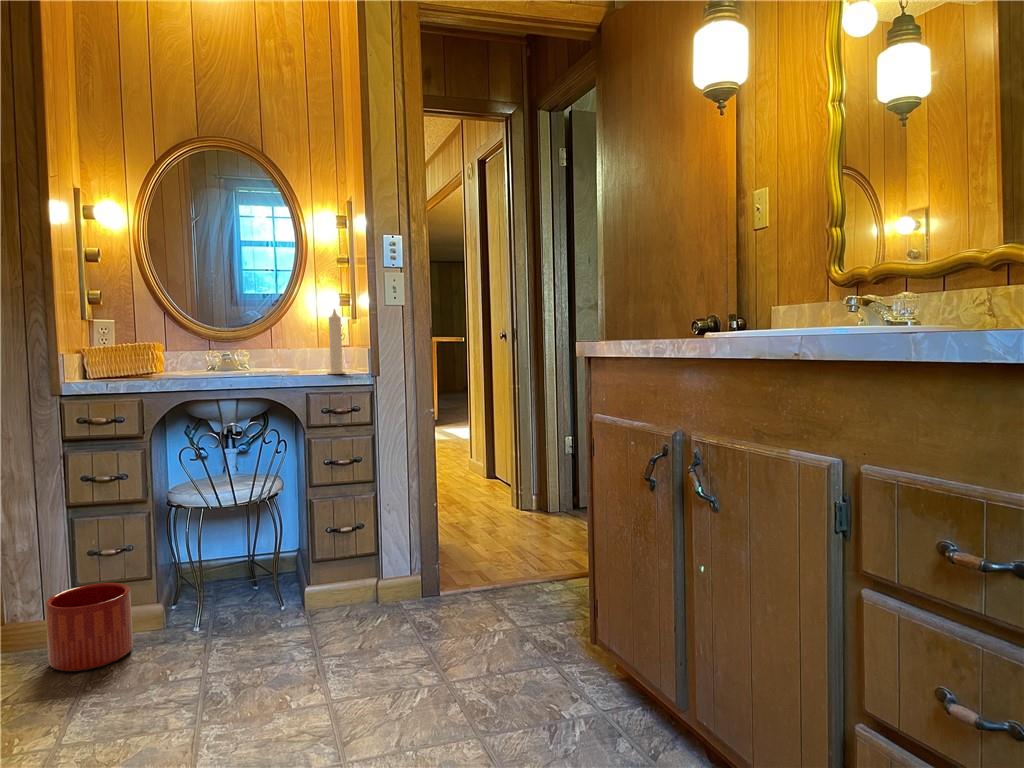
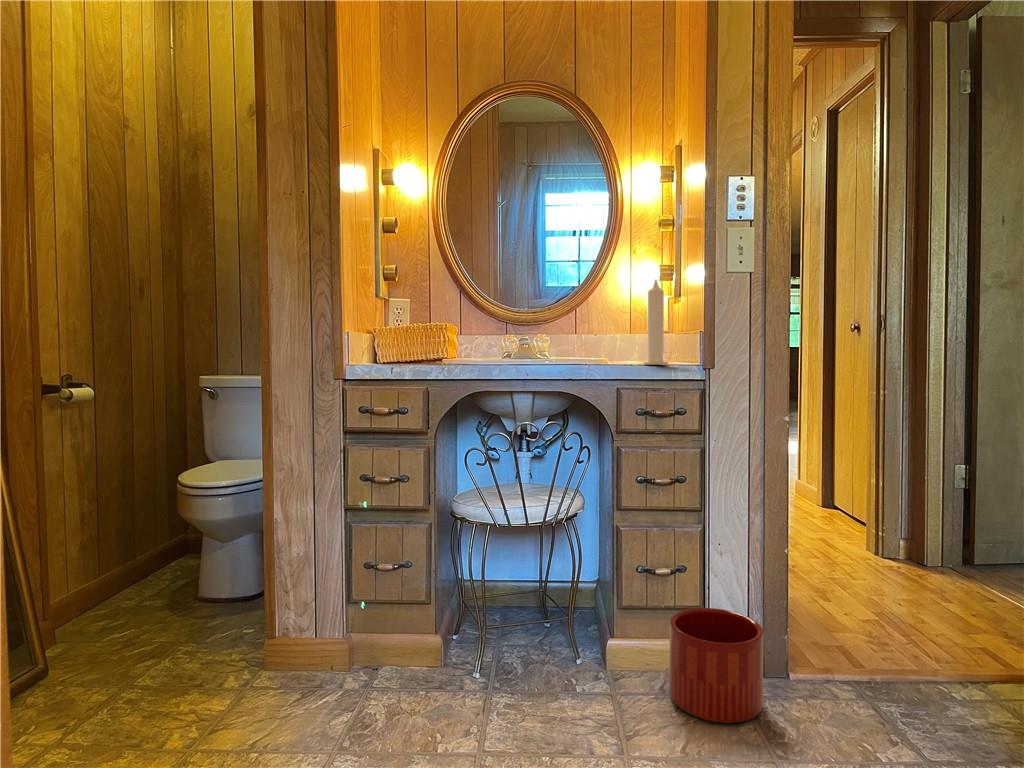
planter: present [46,583,133,671] -> present [669,608,763,723]

